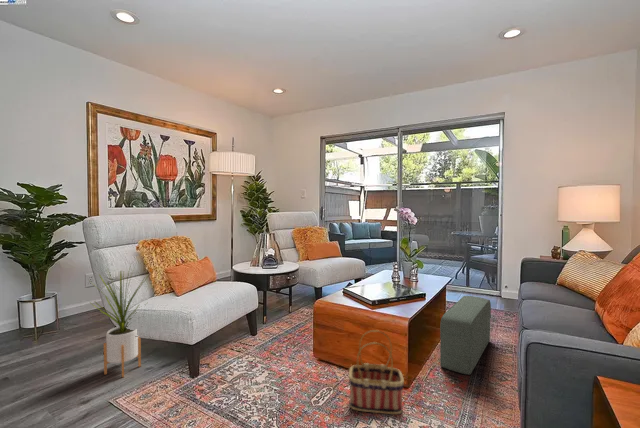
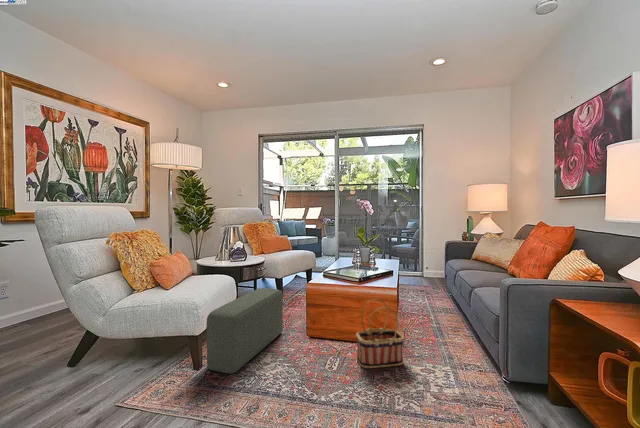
house plant: present [96,272,143,377] -> none [65,256,144,384]
pouf: present [440,296,491,375] -> present [206,288,283,374]

